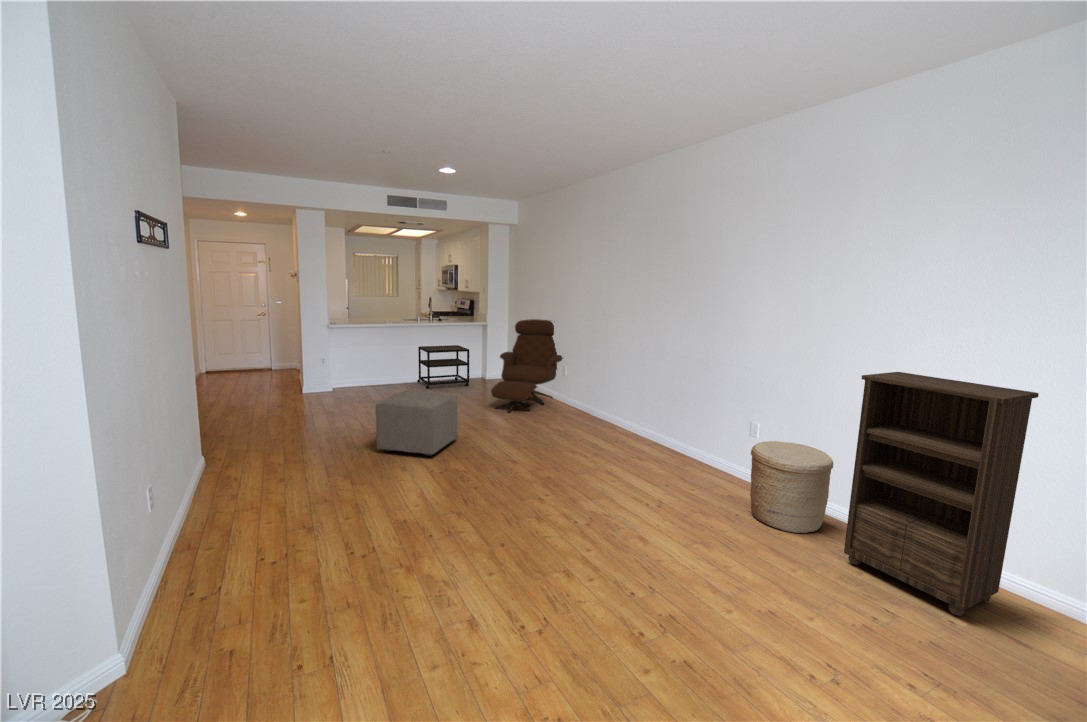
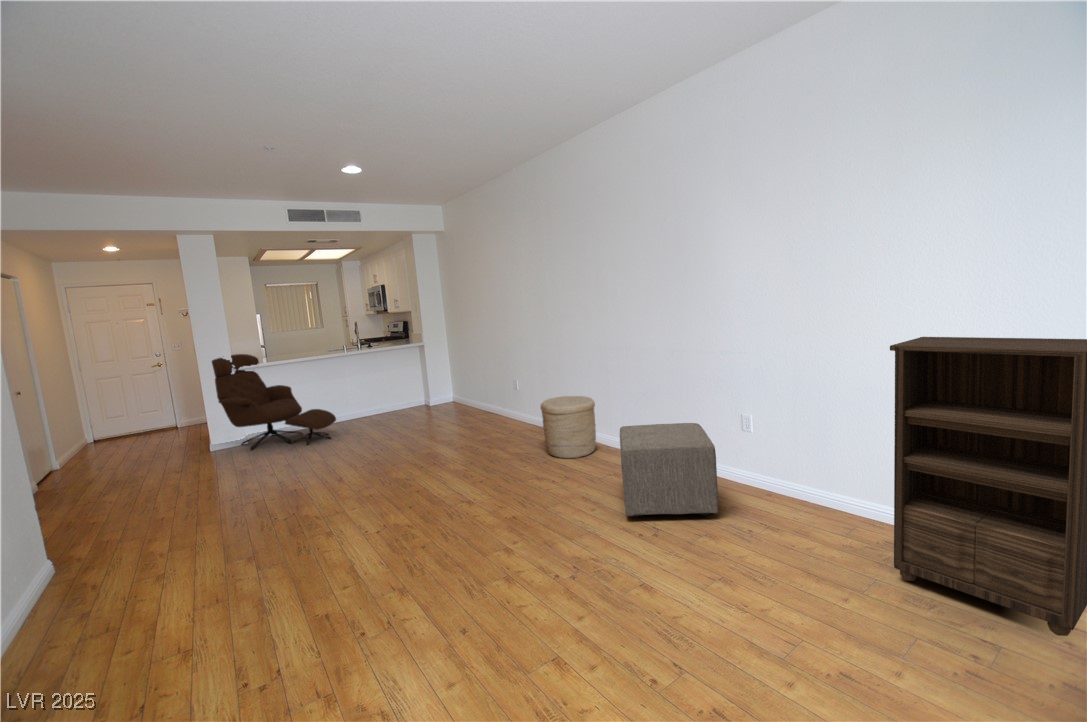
lounge chair: present [491,319,563,413] -> present [212,354,336,450]
side table: present [417,345,469,389] -> none [348,372,411,426]
ottoman: present [376,391,458,456] -> present [620,423,718,517]
woven basket: present [750,441,833,533] -> present [541,396,596,458]

